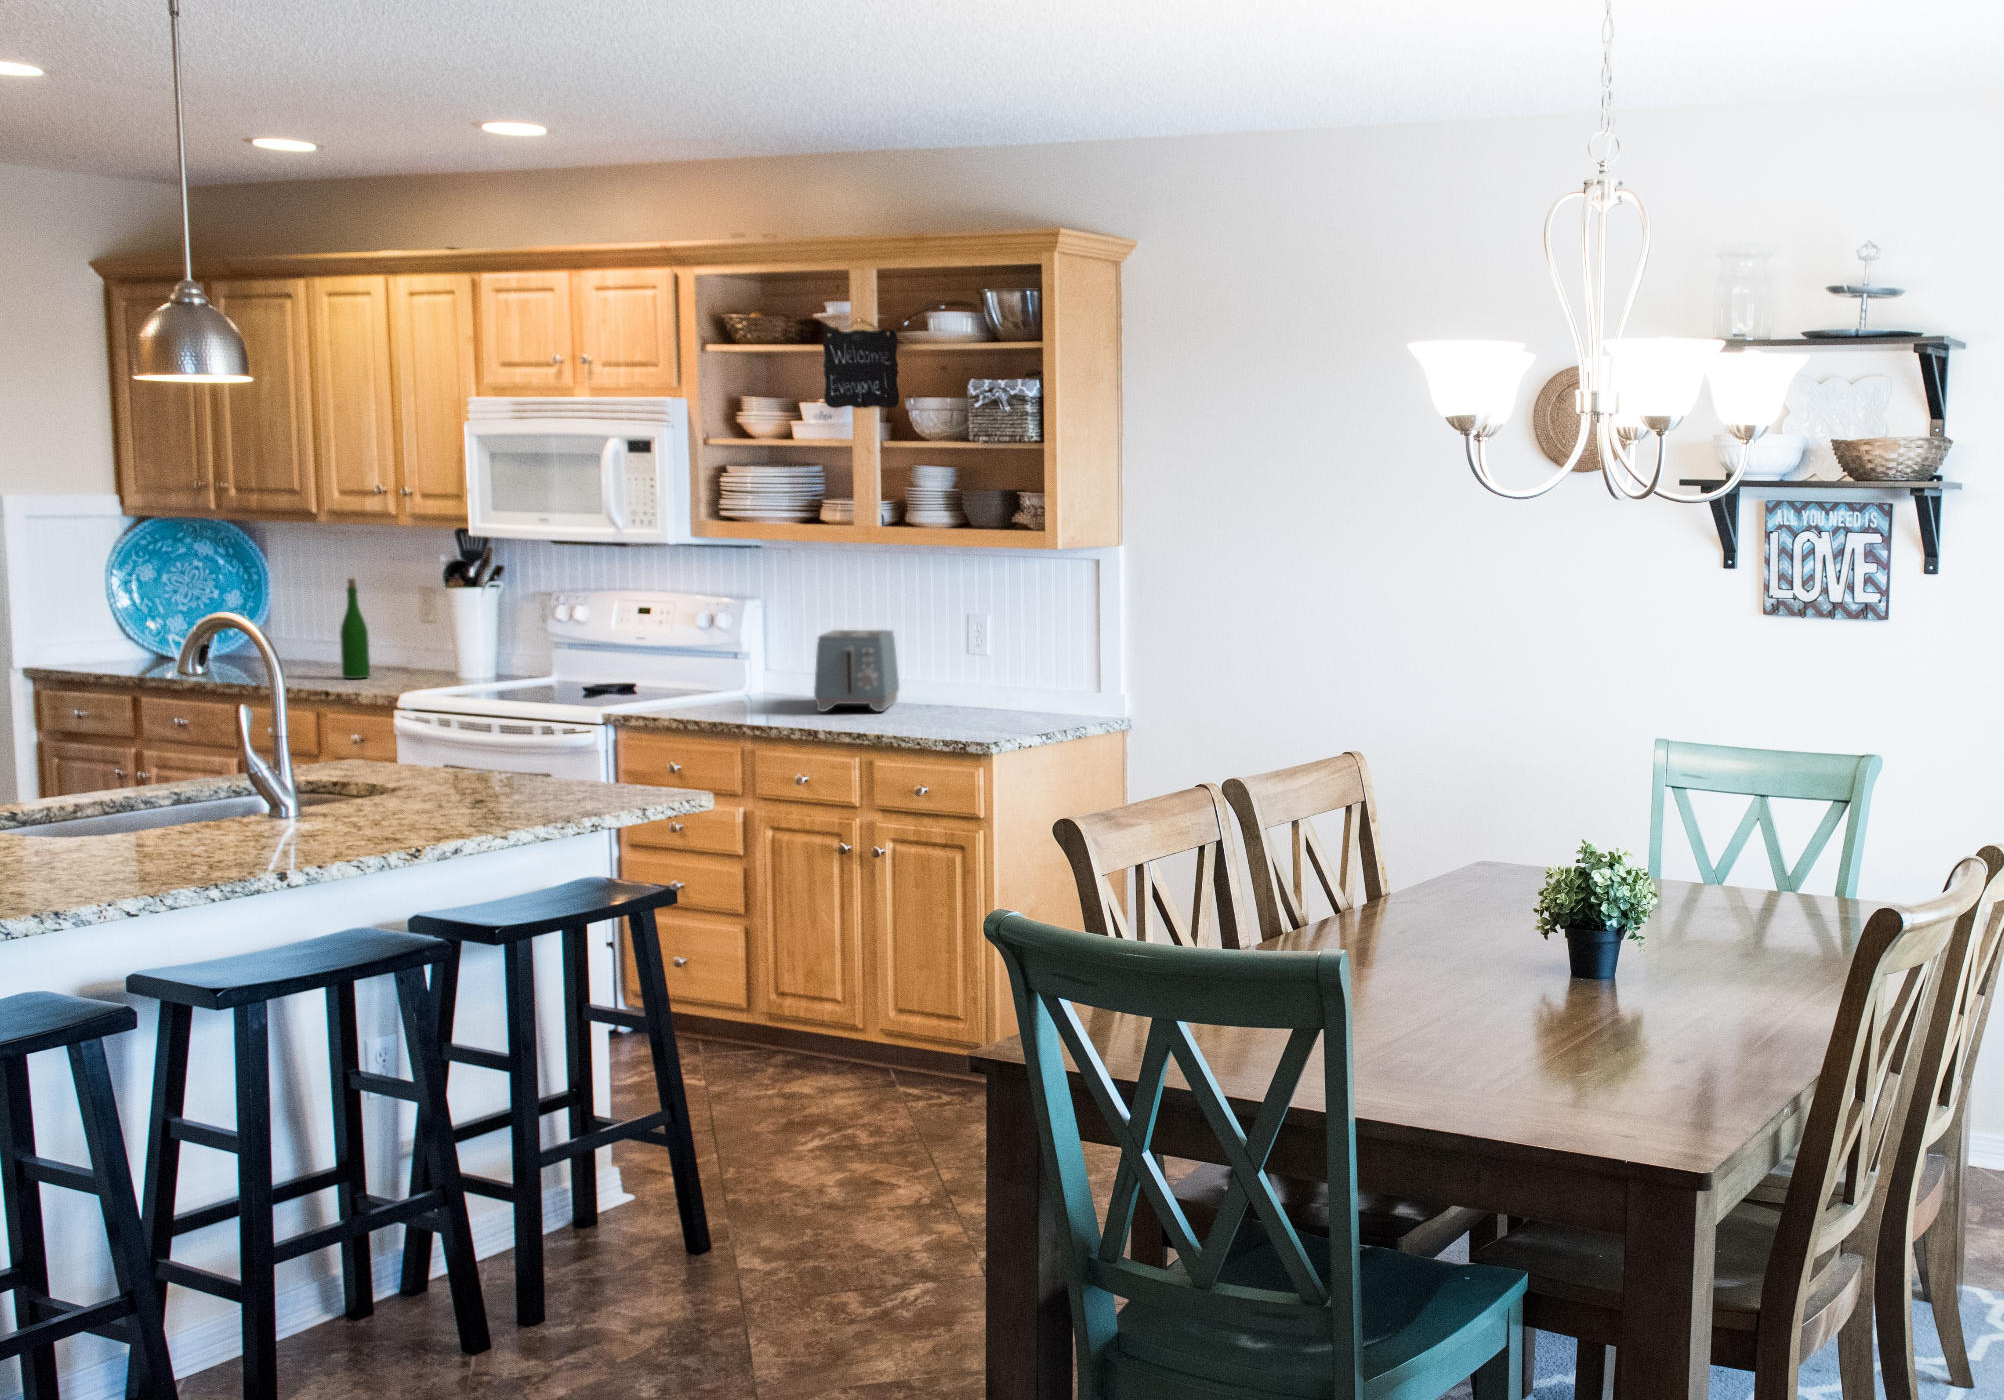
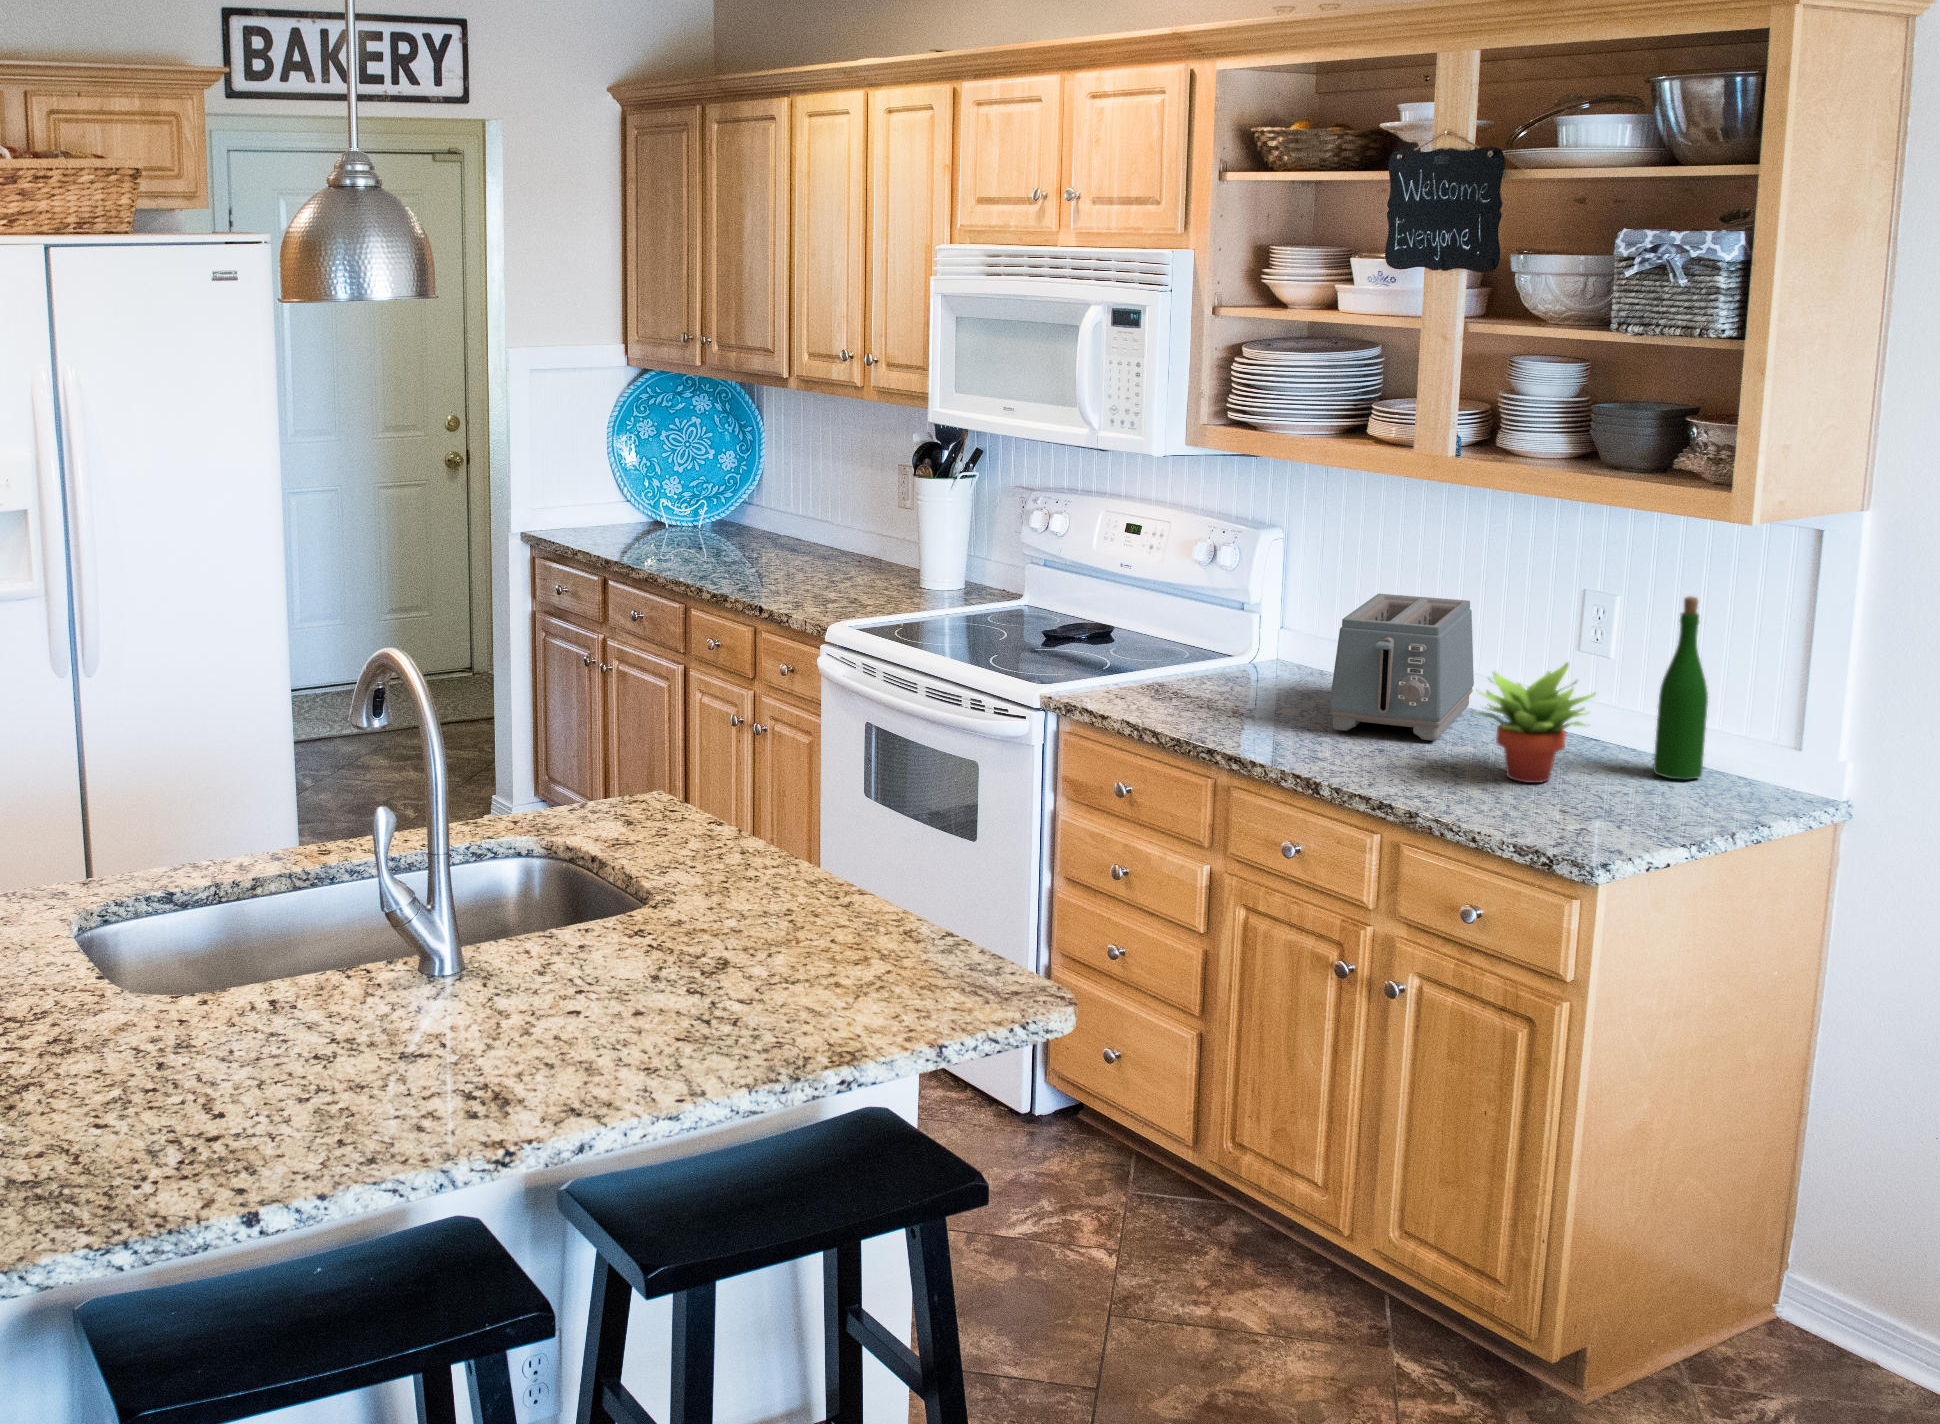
wine bottle: present [340,578,370,679] -> present [1654,597,1708,780]
succulent plant: none [908,648,980,721] -> present [1477,663,1595,783]

